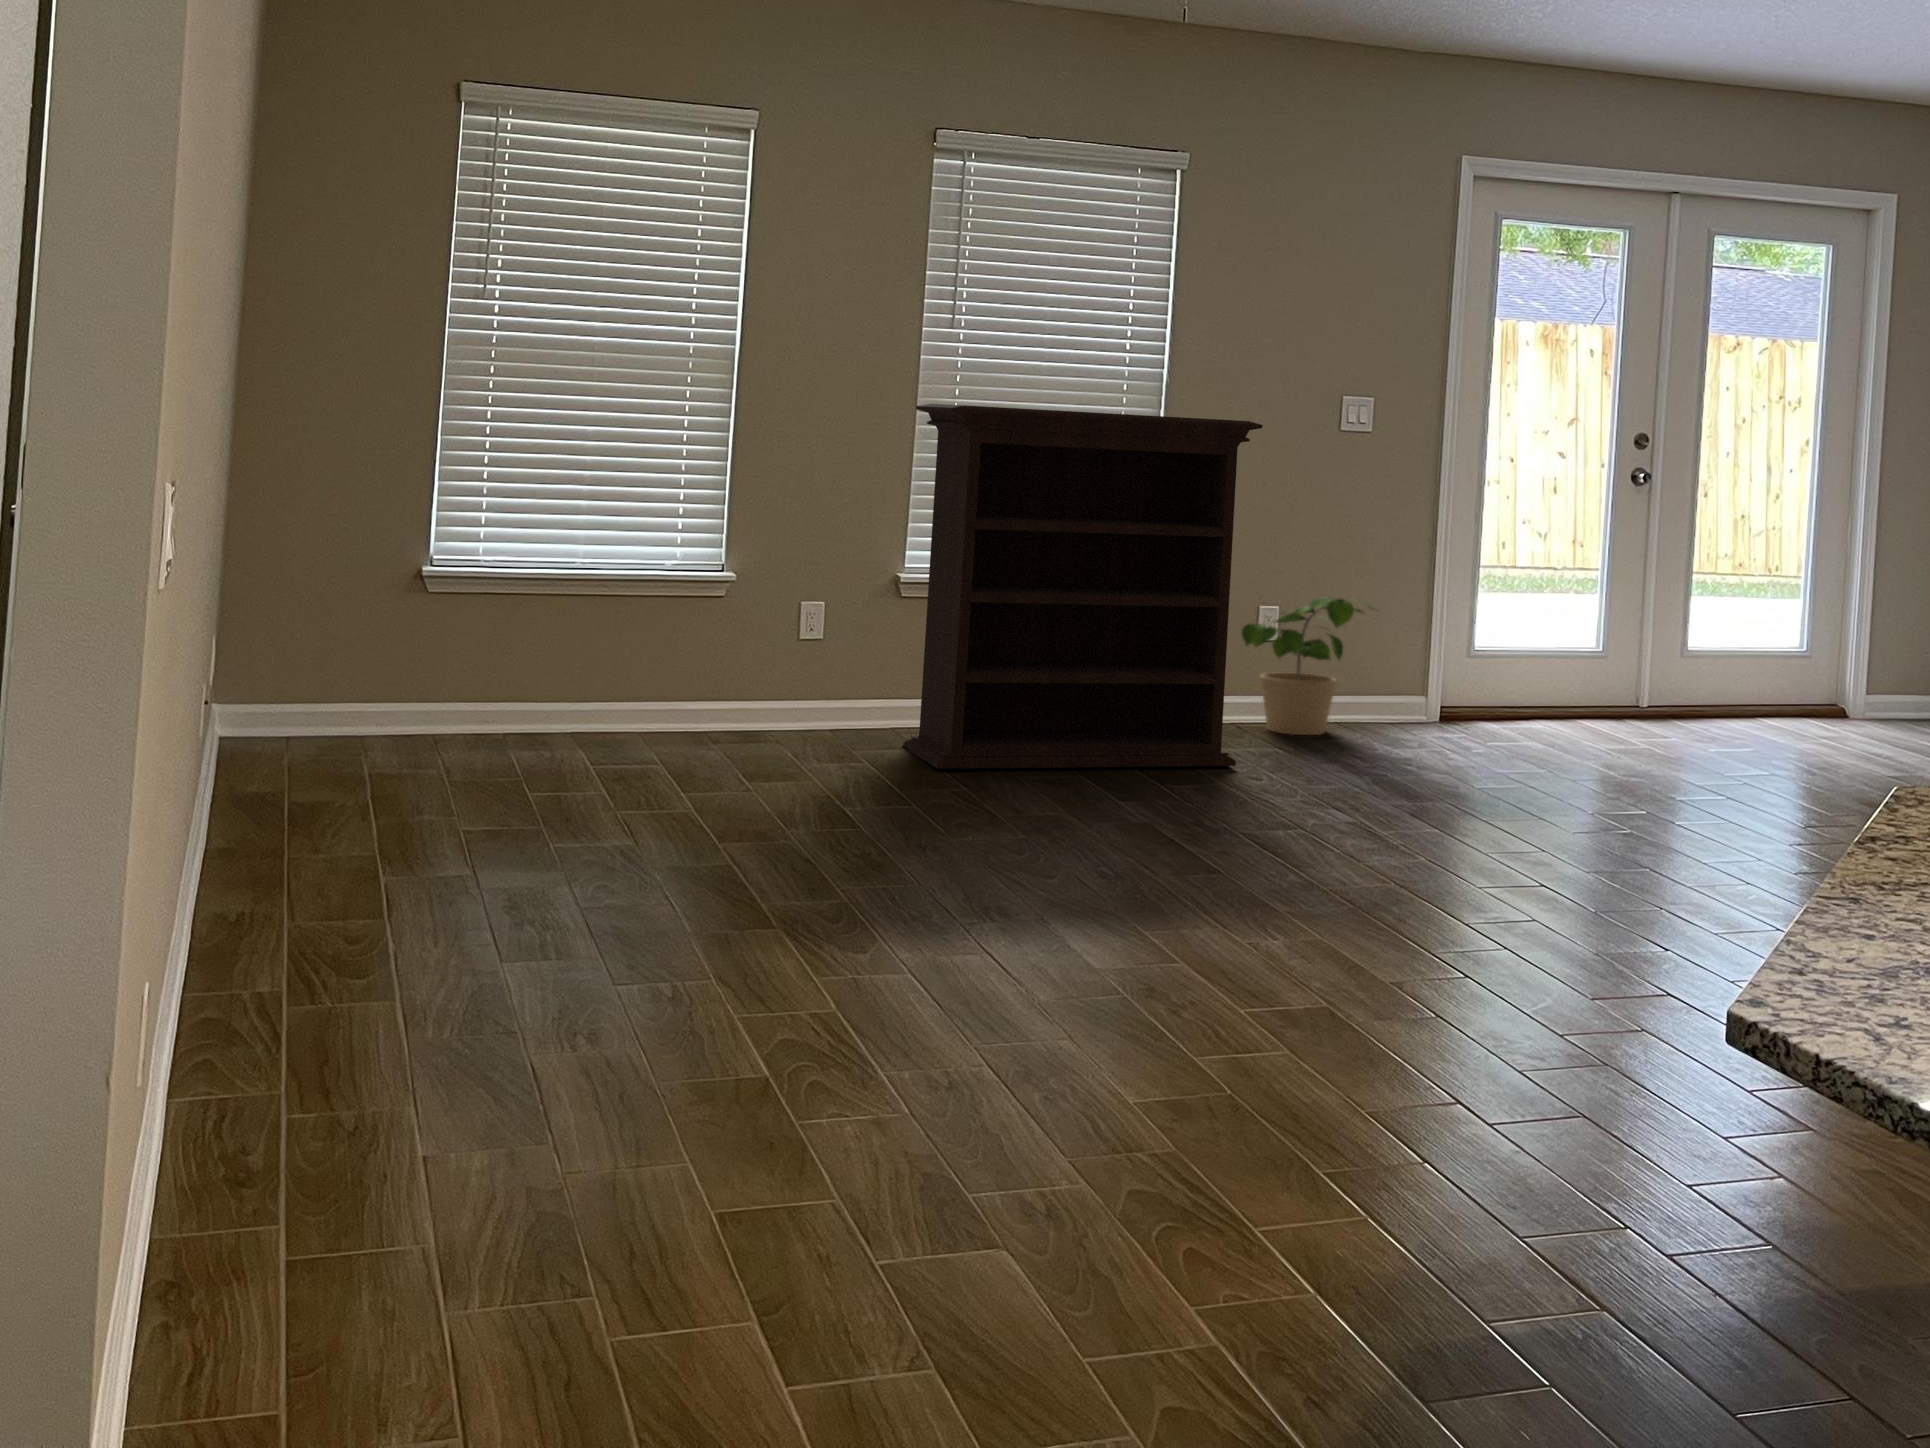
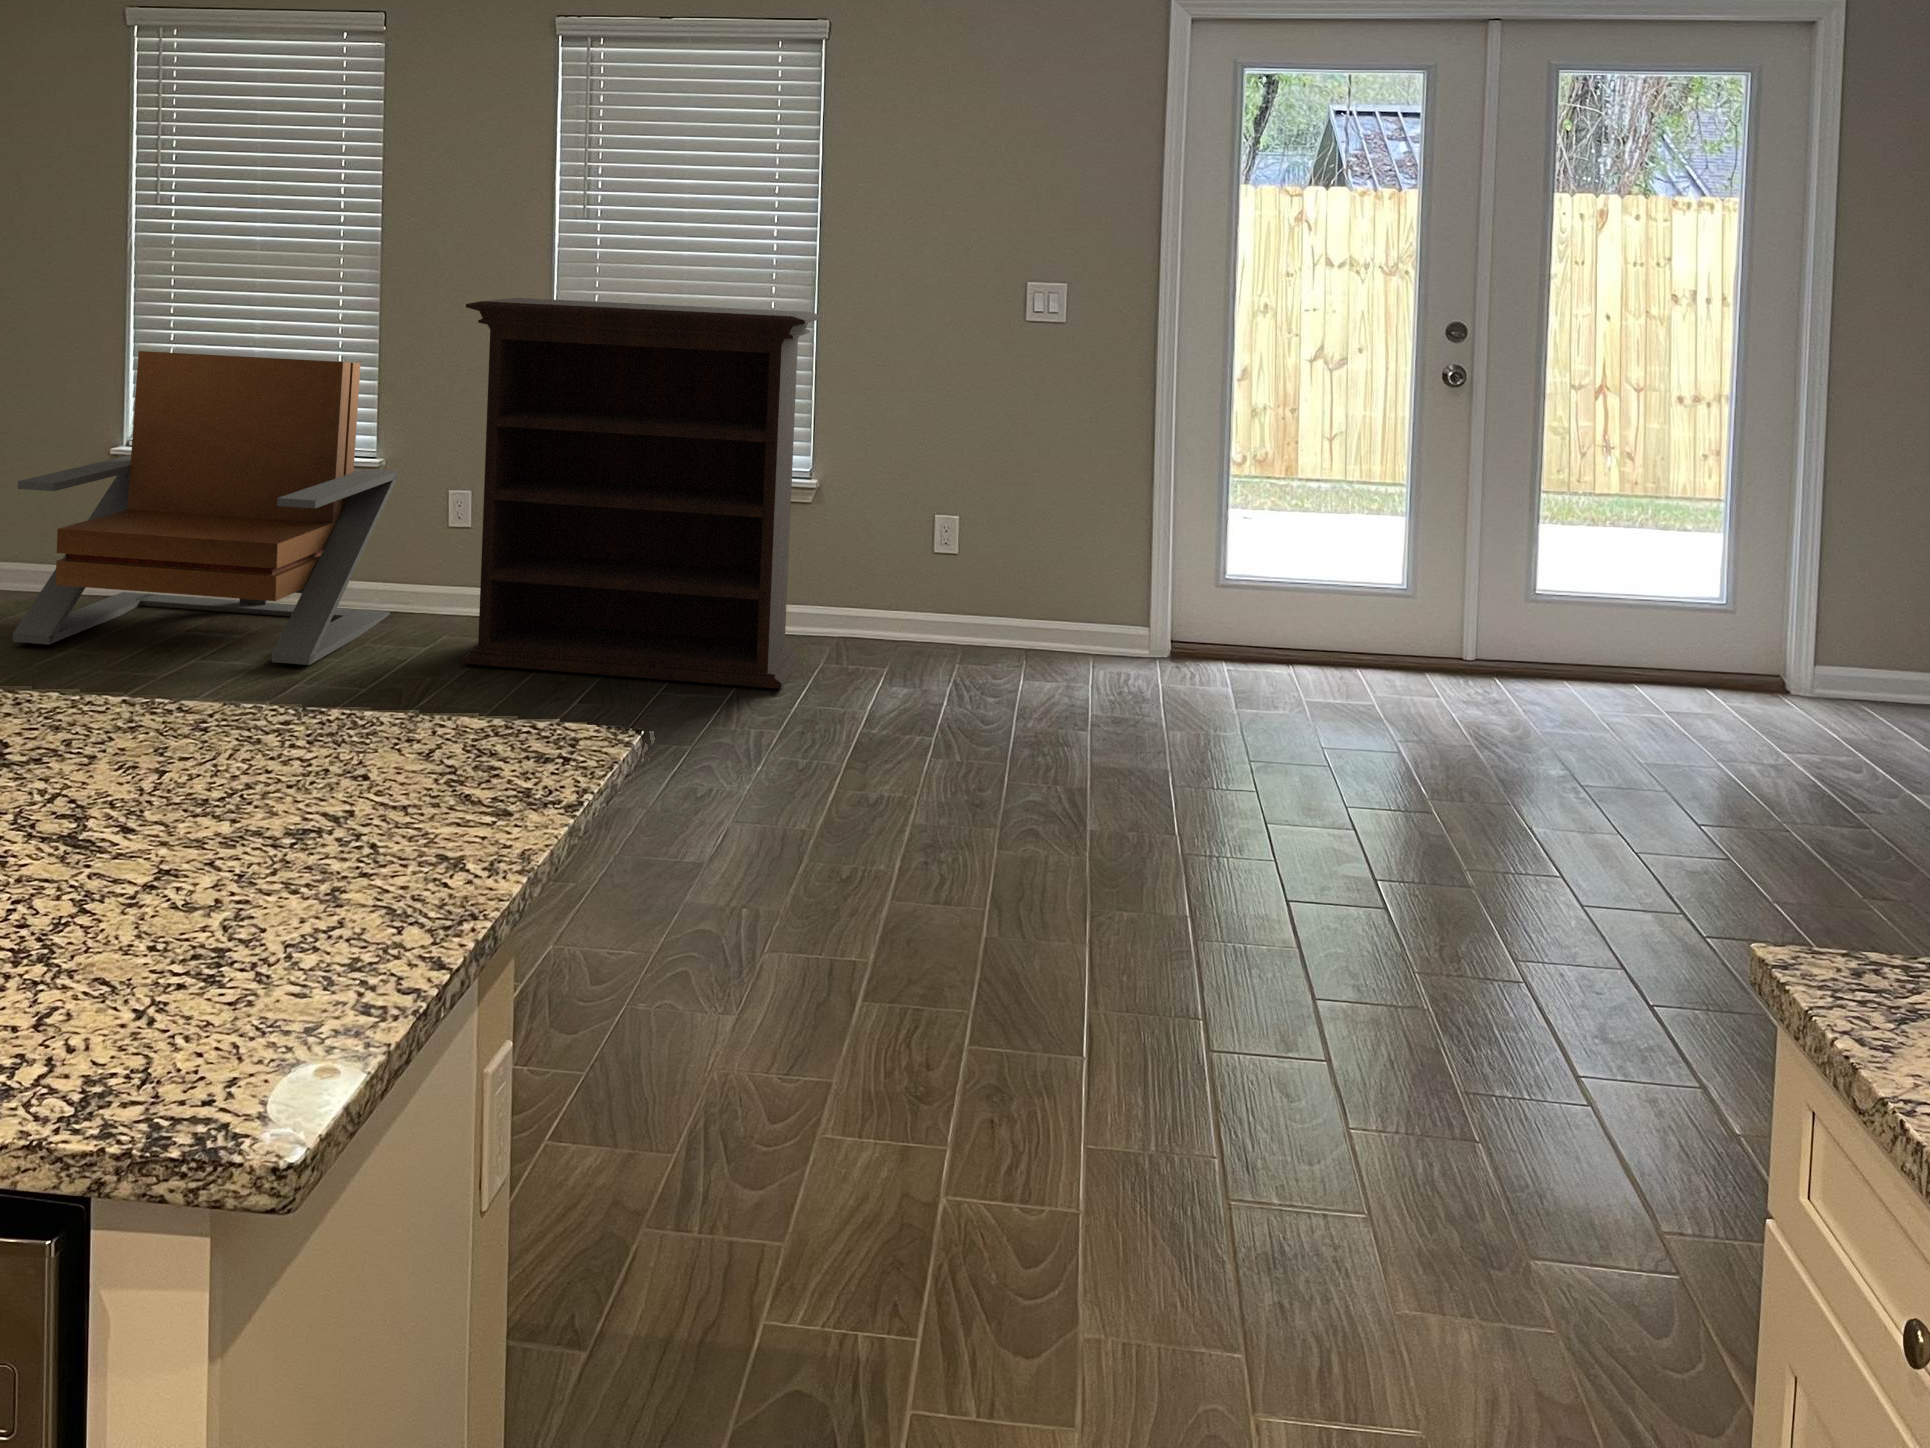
lounge chair: none [445,459,822,785] -> present [13,351,398,665]
potted plant: present [1242,598,1374,735] -> none [887,510,1019,659]

